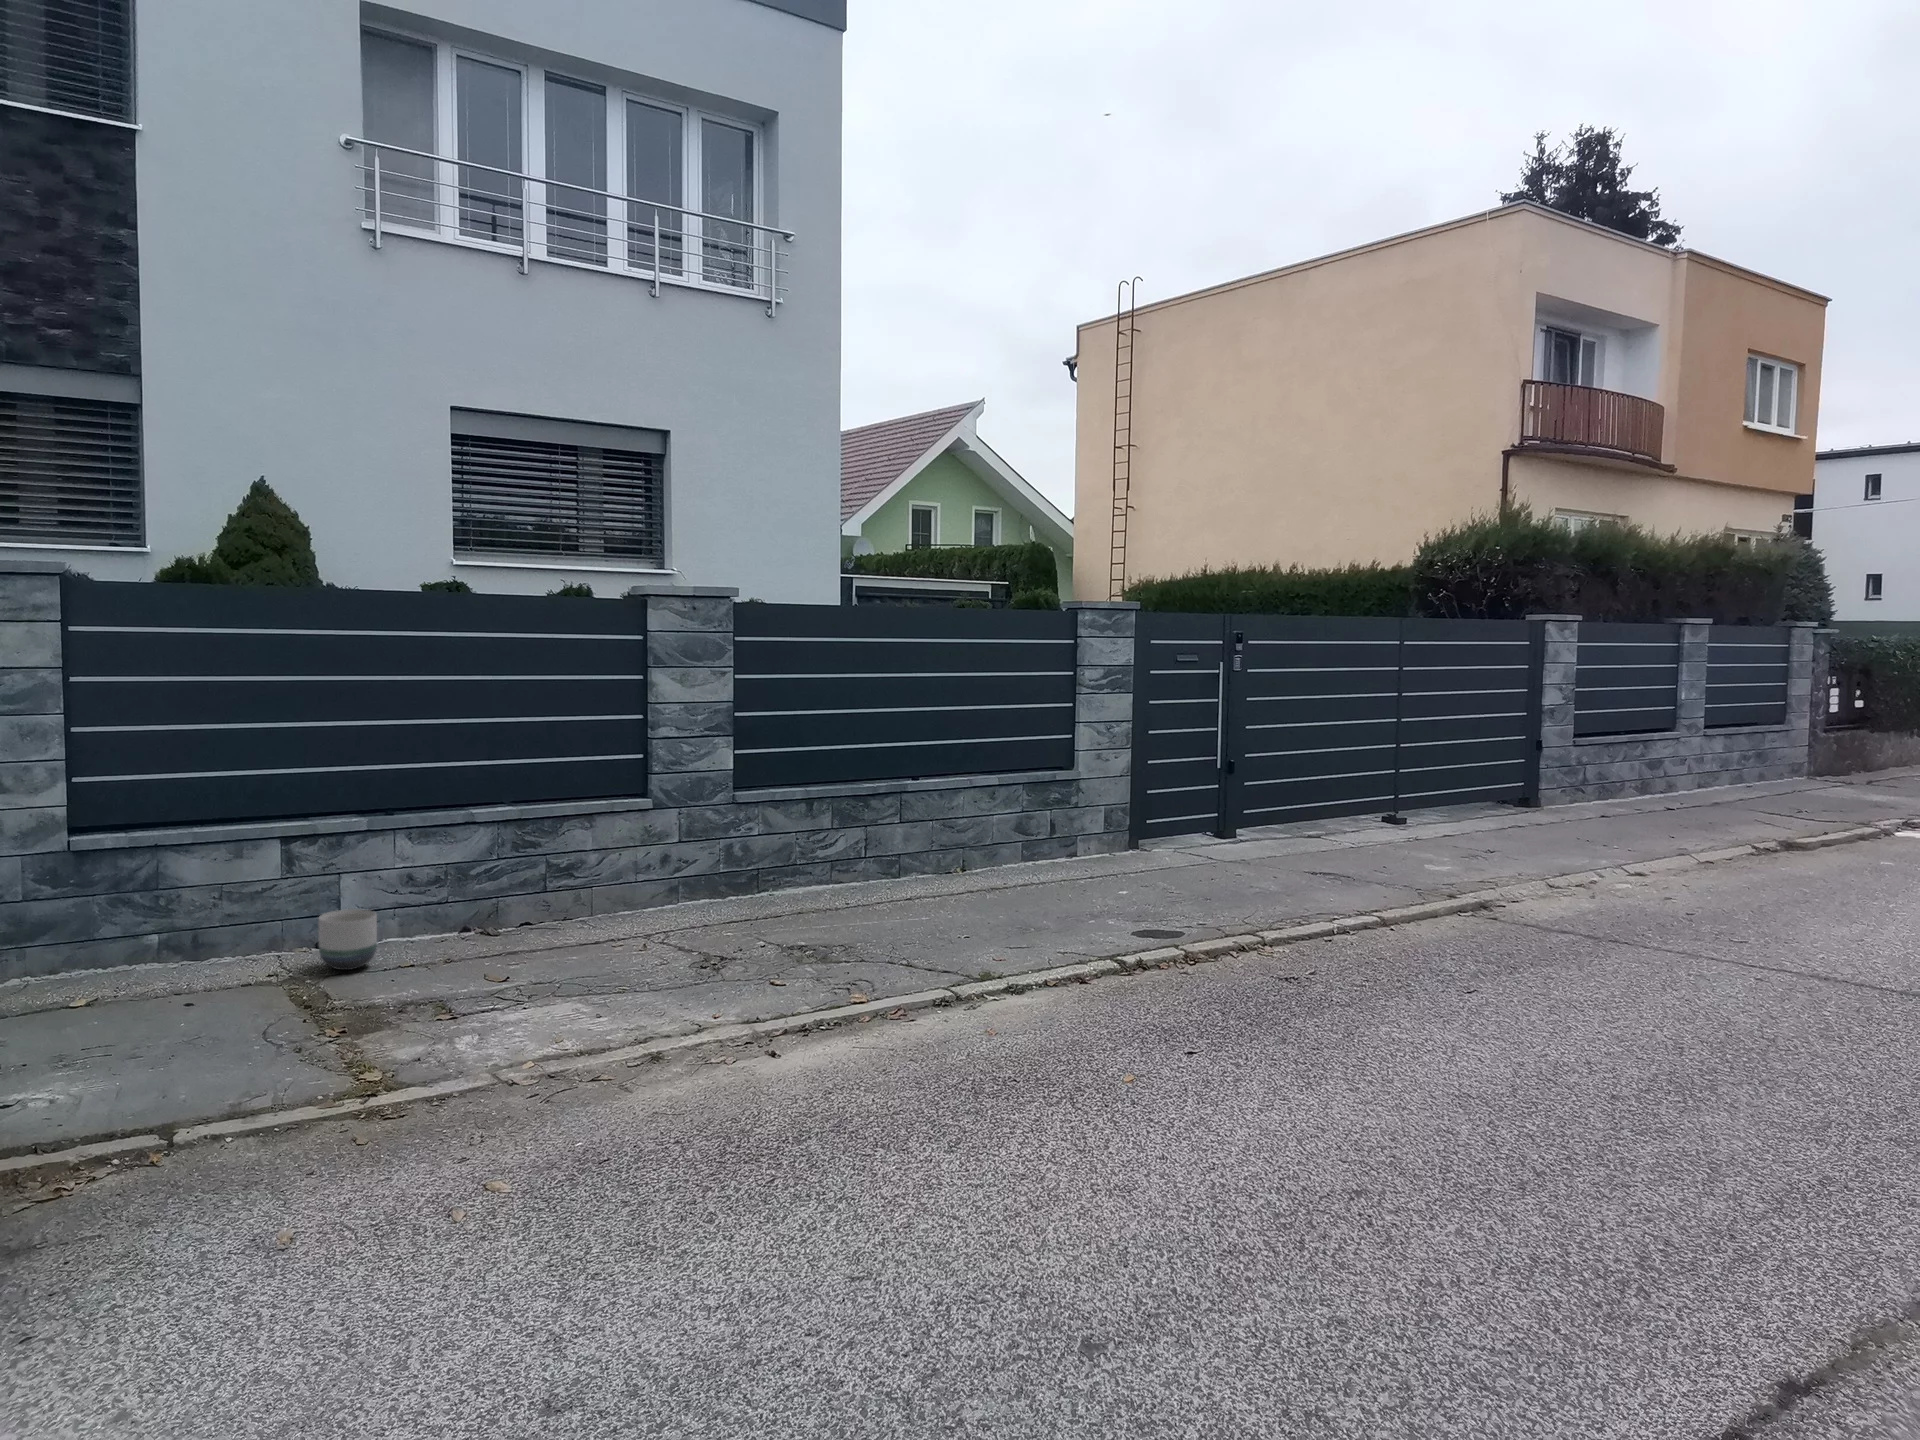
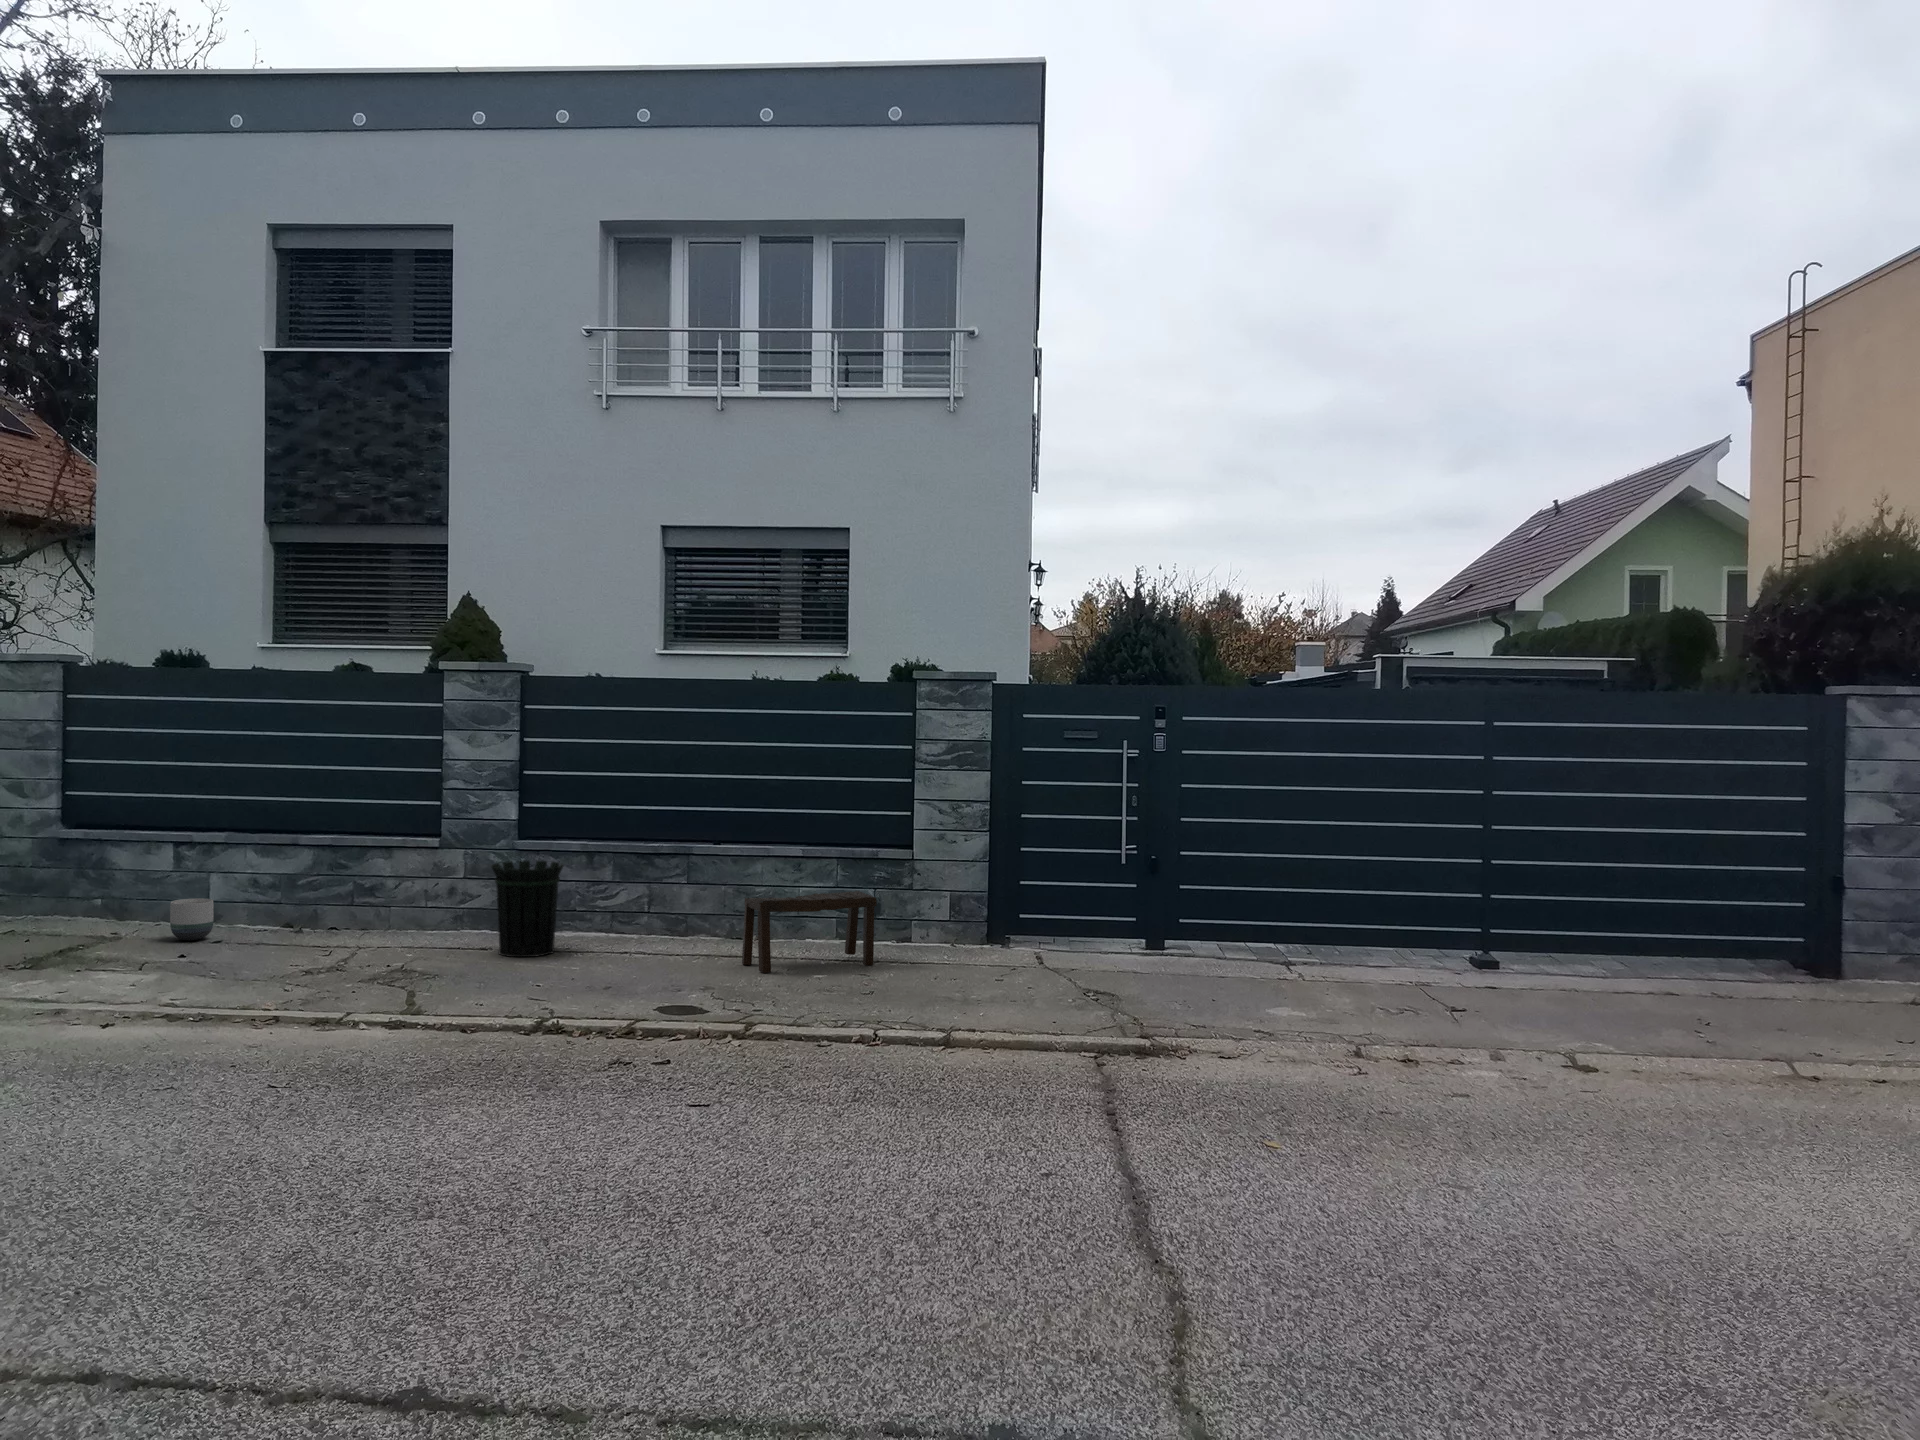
waste bin: none [741,812,821,924] -> present [491,860,564,957]
bench: none [994,812,1090,901] -> present [742,891,877,973]

